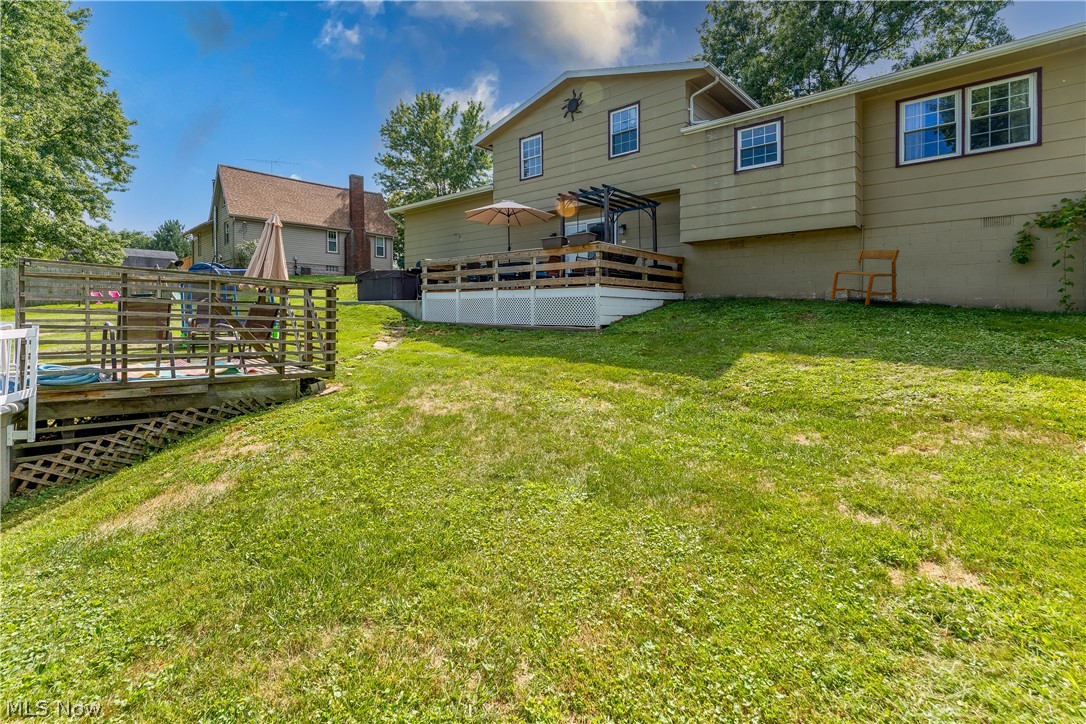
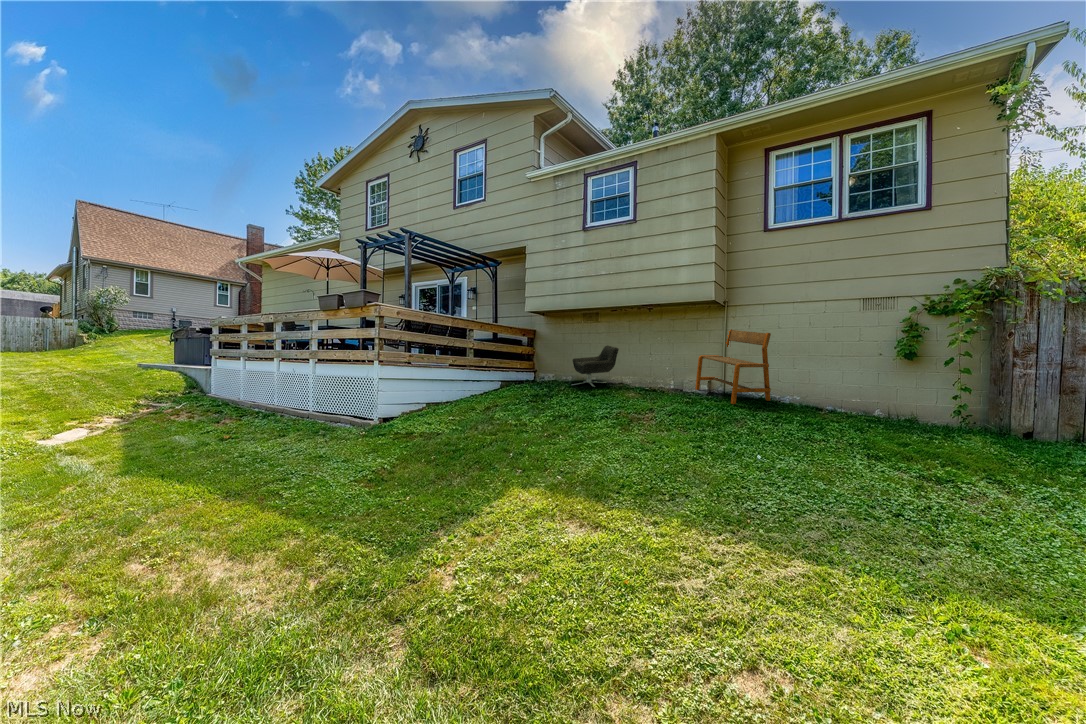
lounge chair: none [724,268,766,300] -> present [572,345,619,387]

